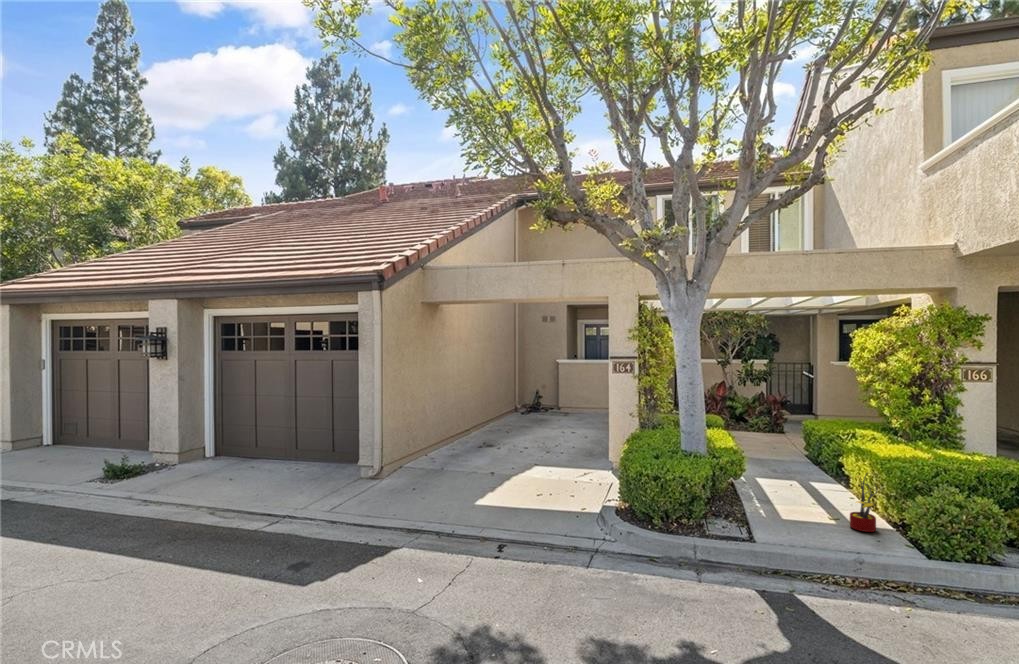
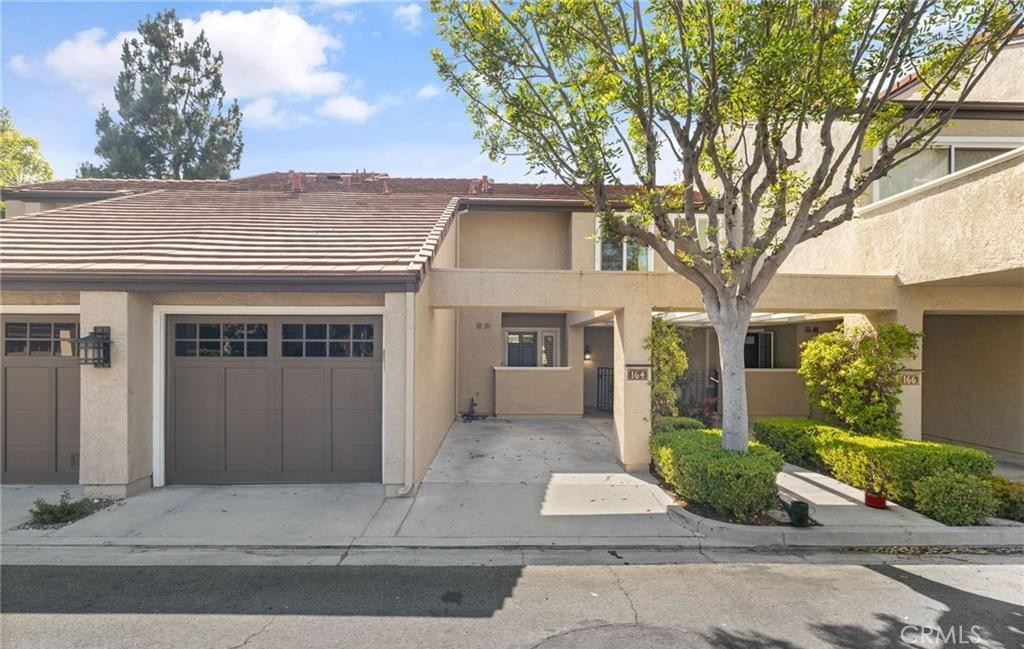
watering can: none [708,503,743,542] -> present [776,495,815,527]

